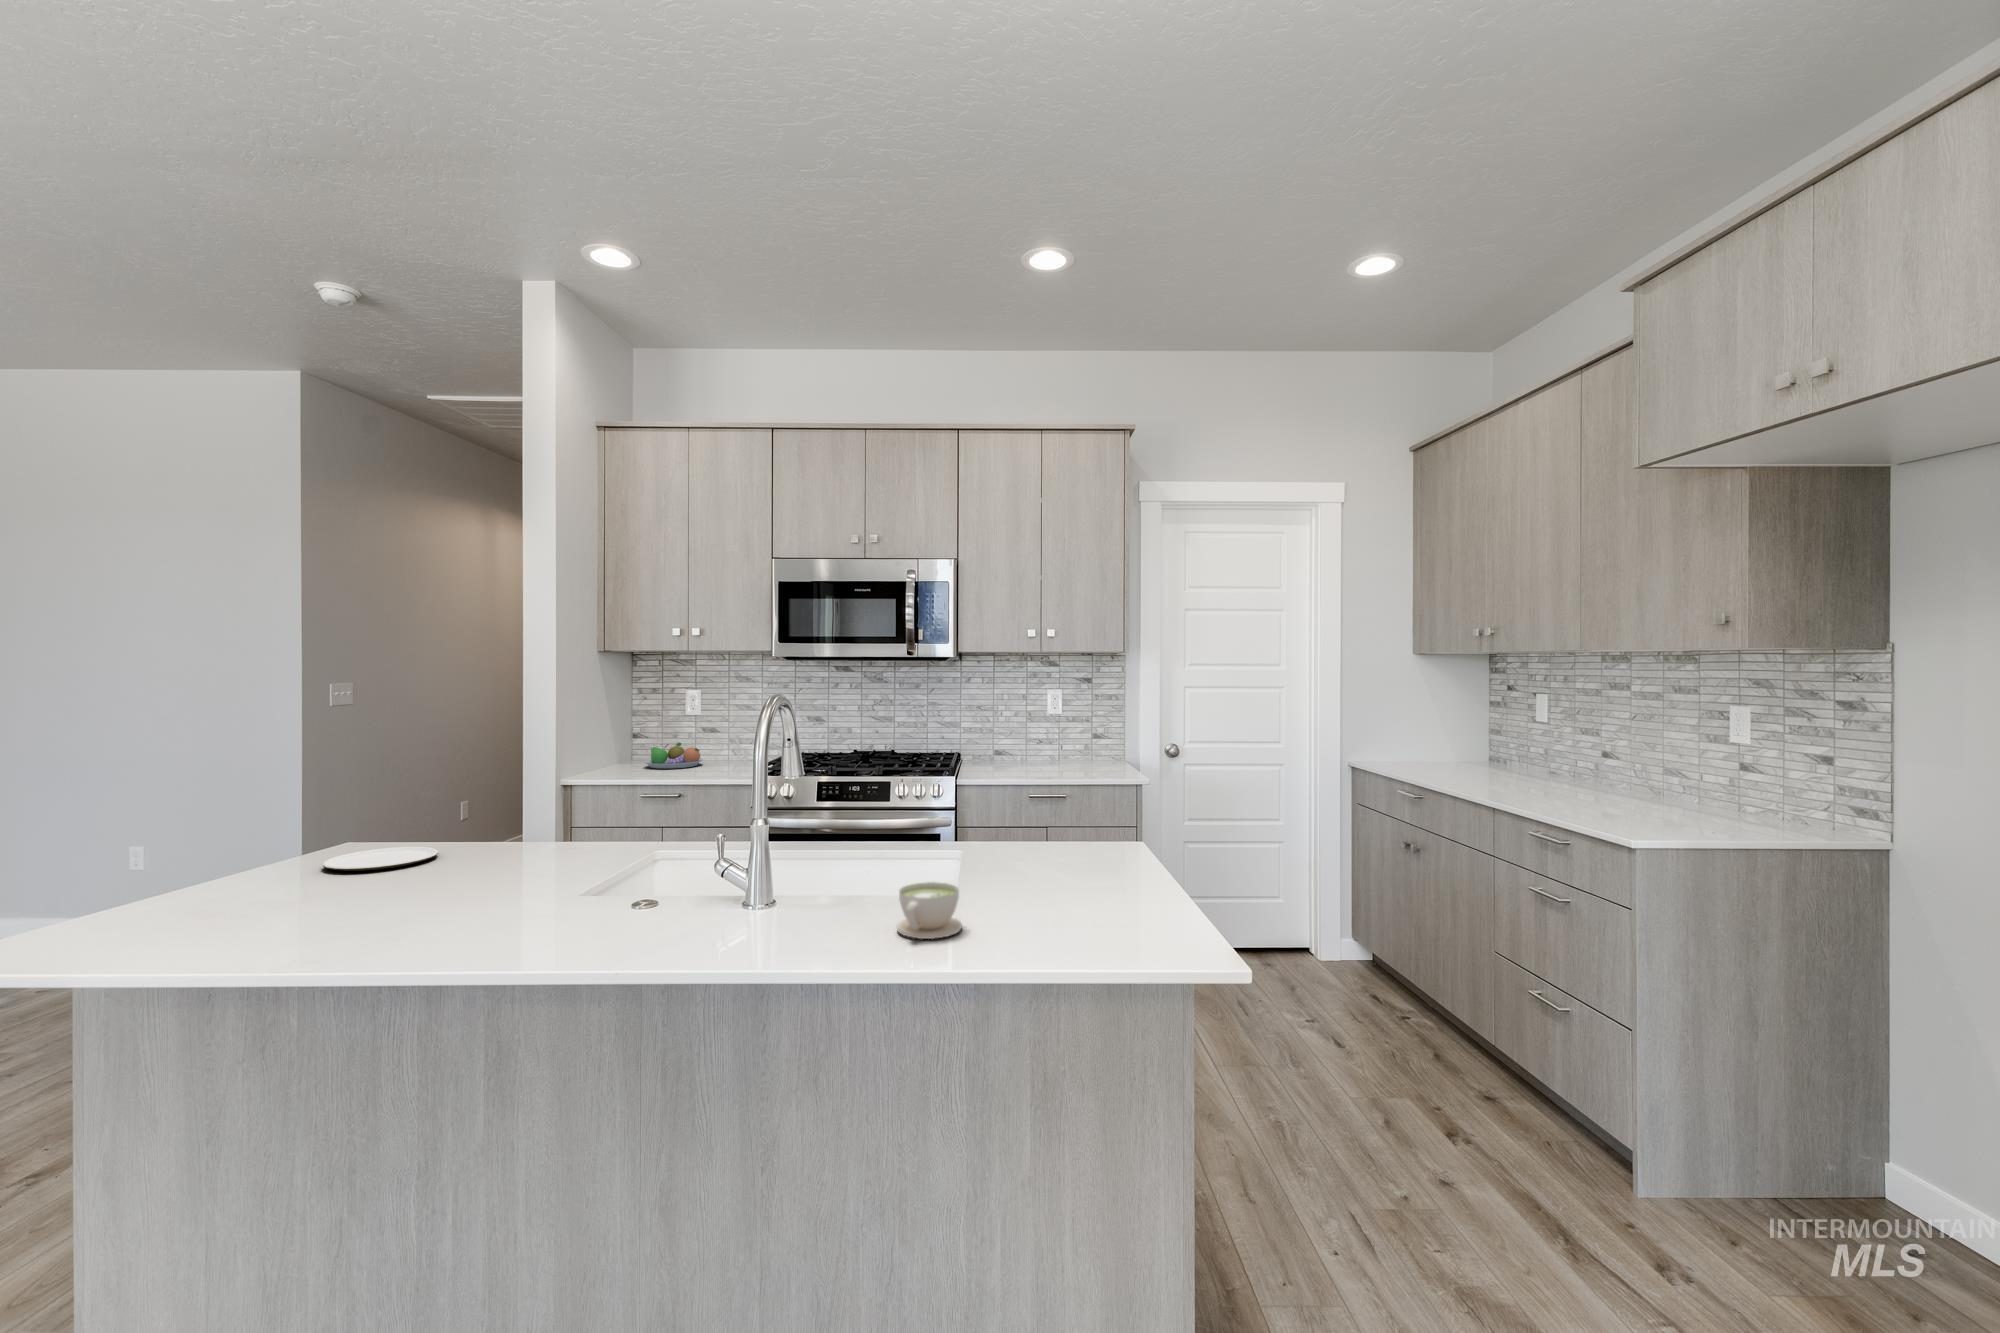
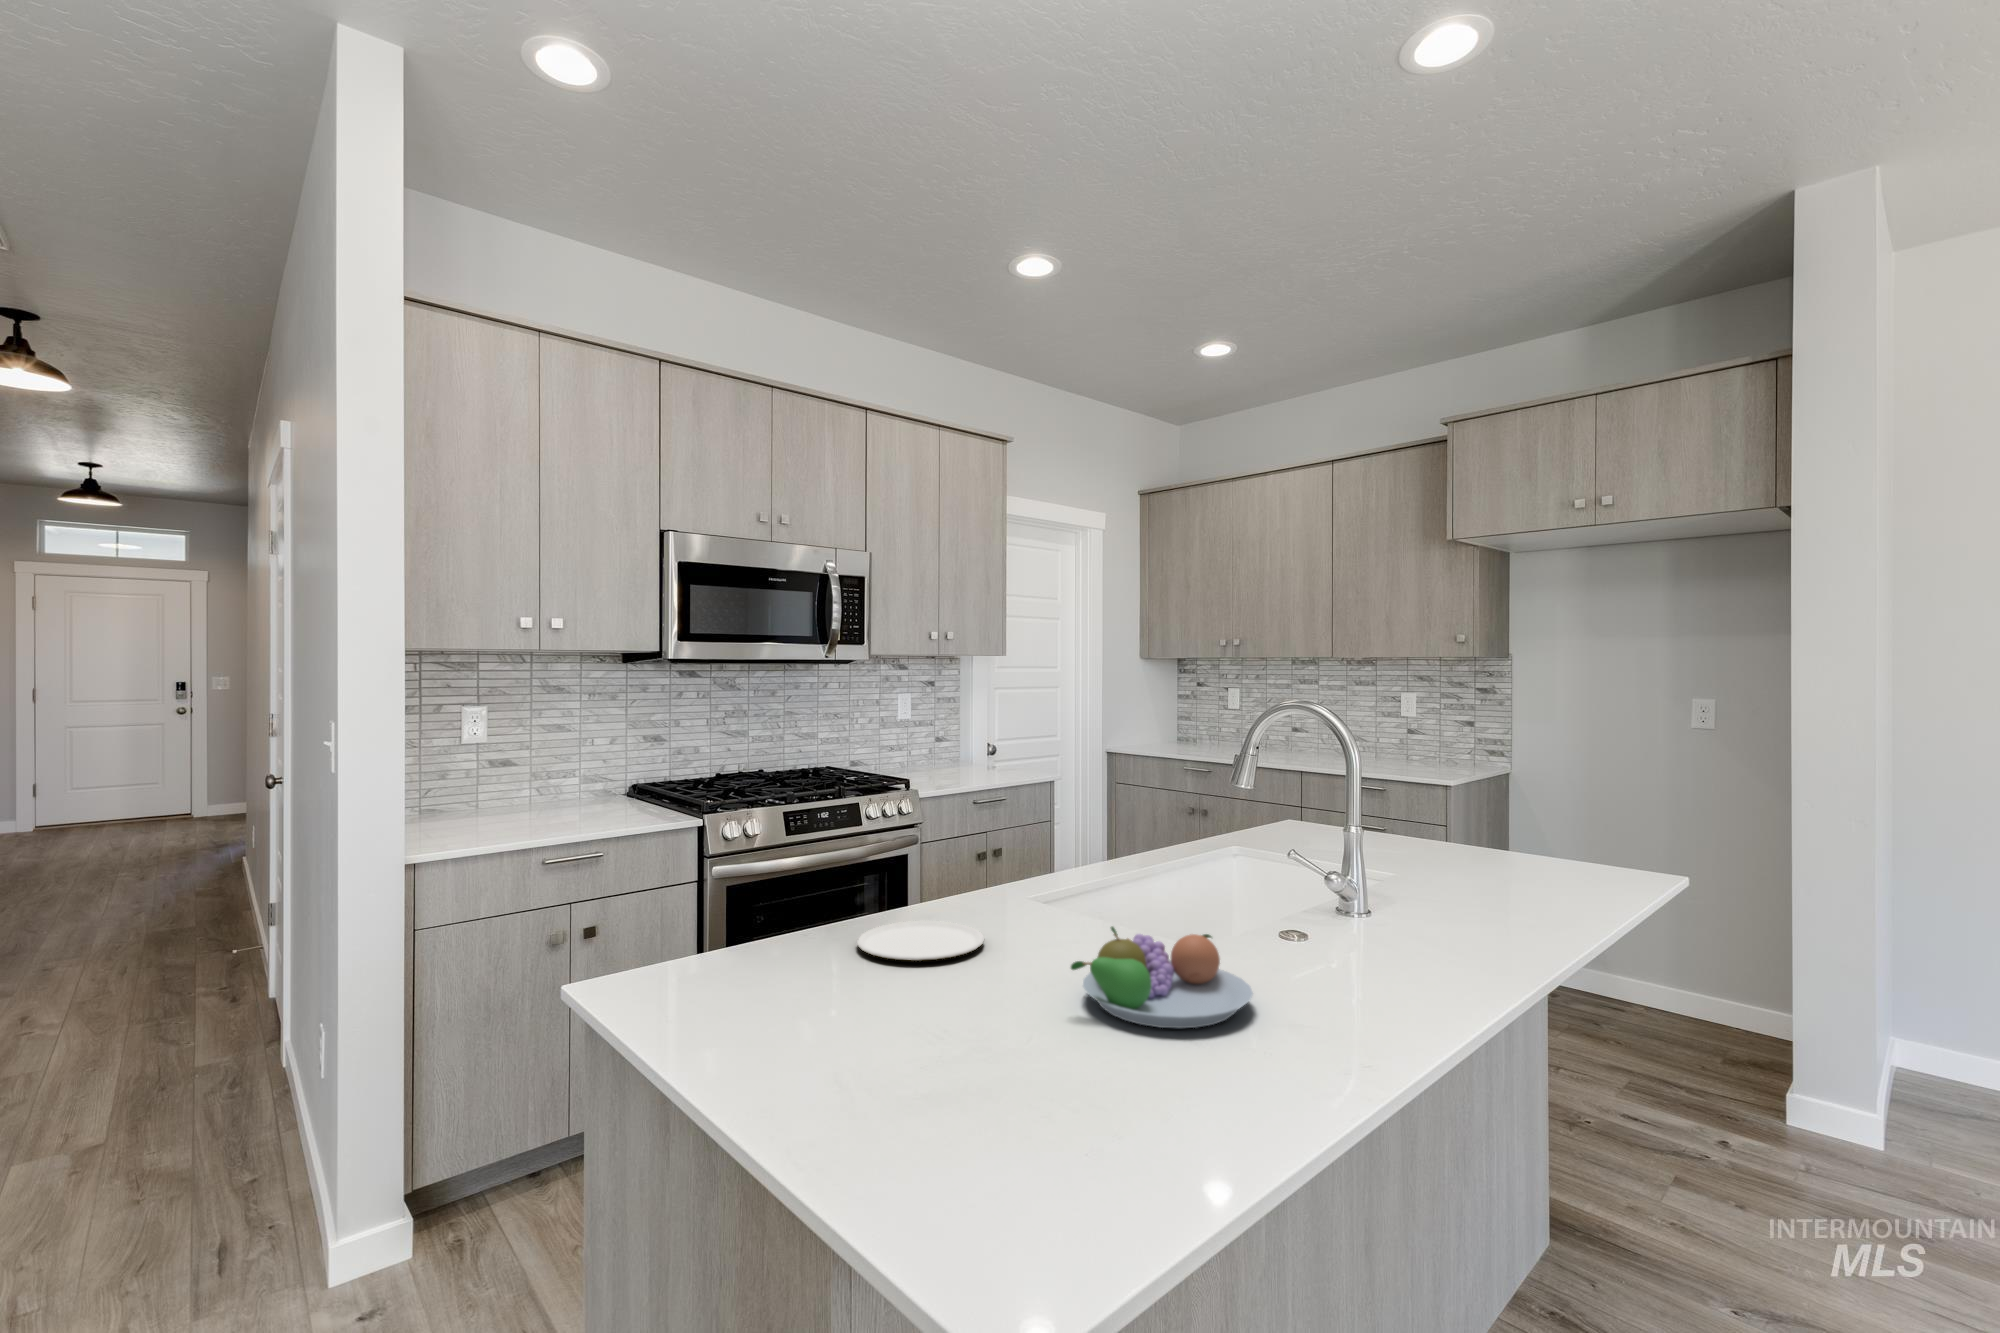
fruit bowl: present [644,742,703,769] -> present [1071,927,1253,1028]
coffee cup: present [897,882,962,939] -> none [1458,835,1512,872]

